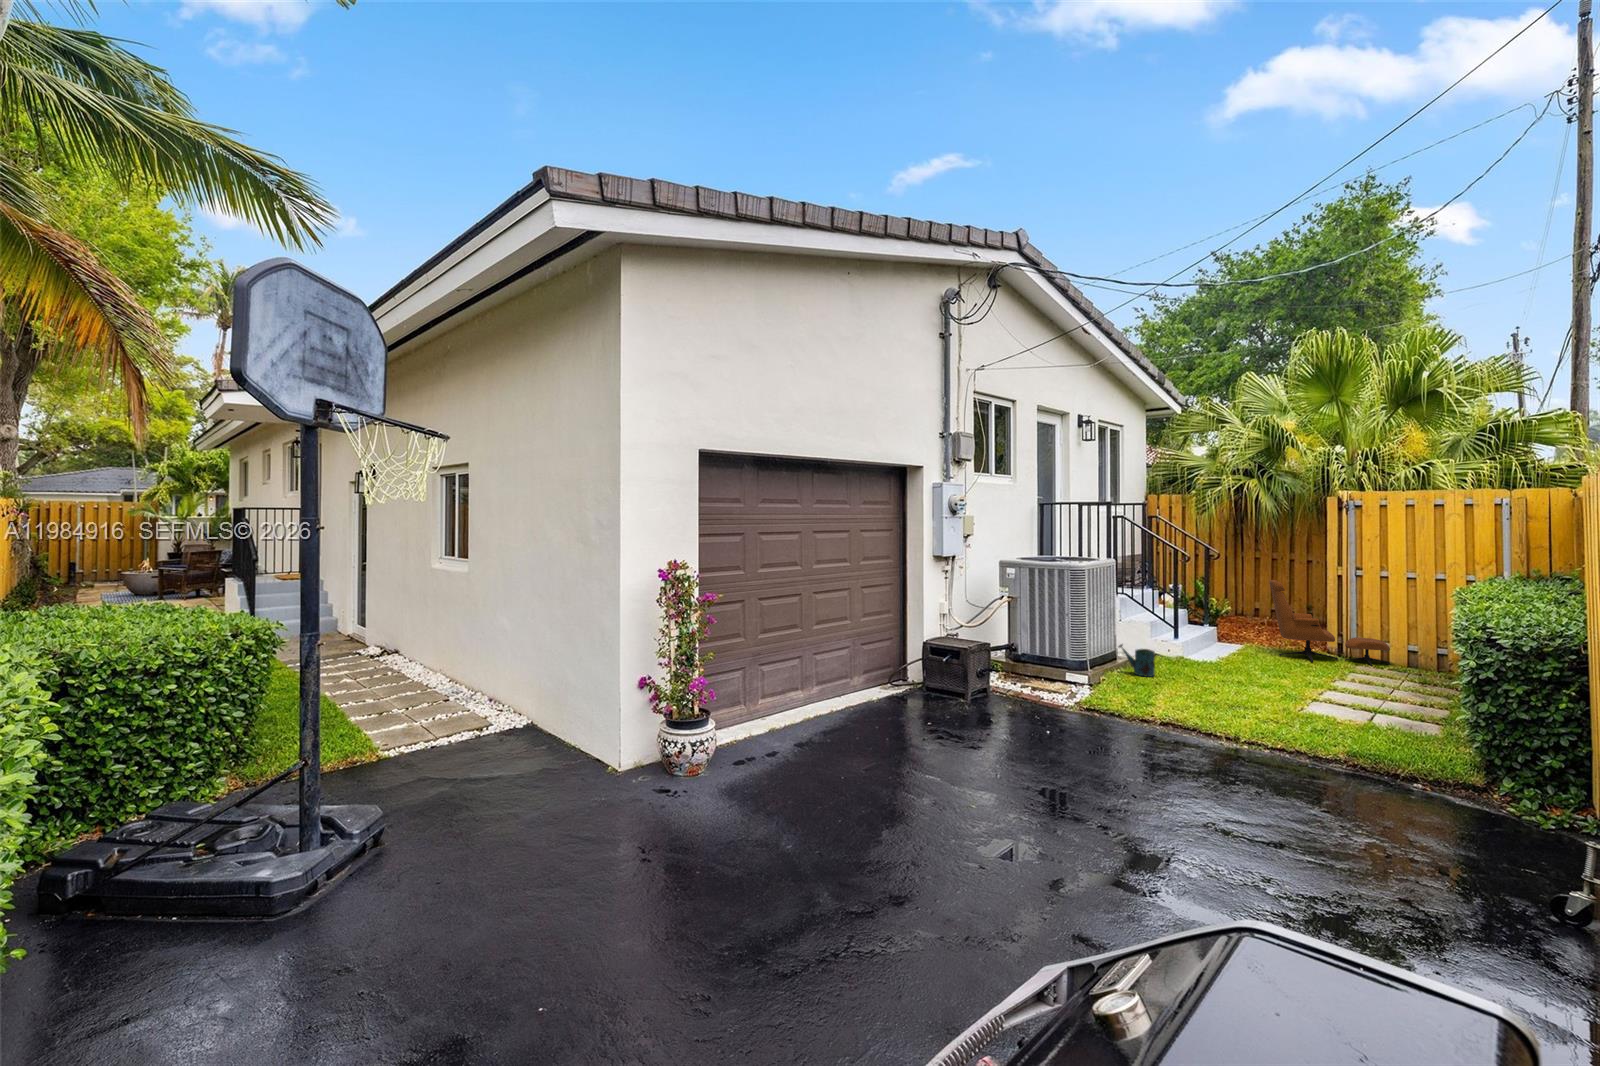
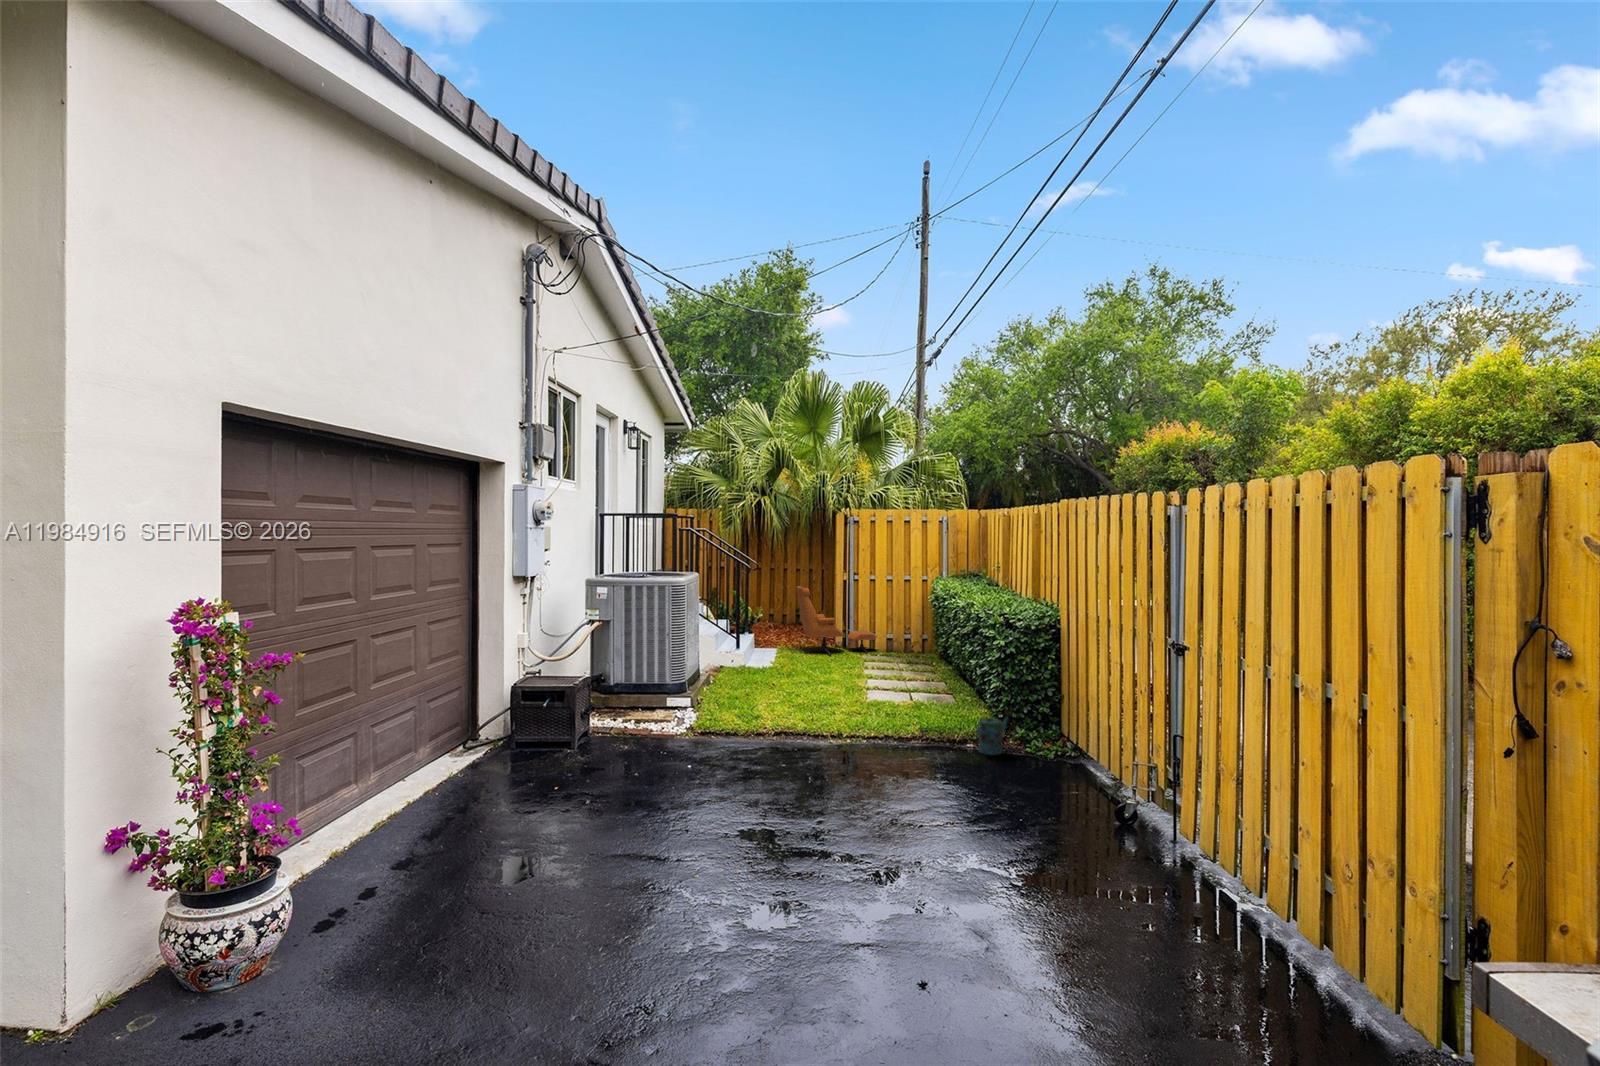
watering can: present [1119,644,1161,677] -> present [976,711,1012,755]

